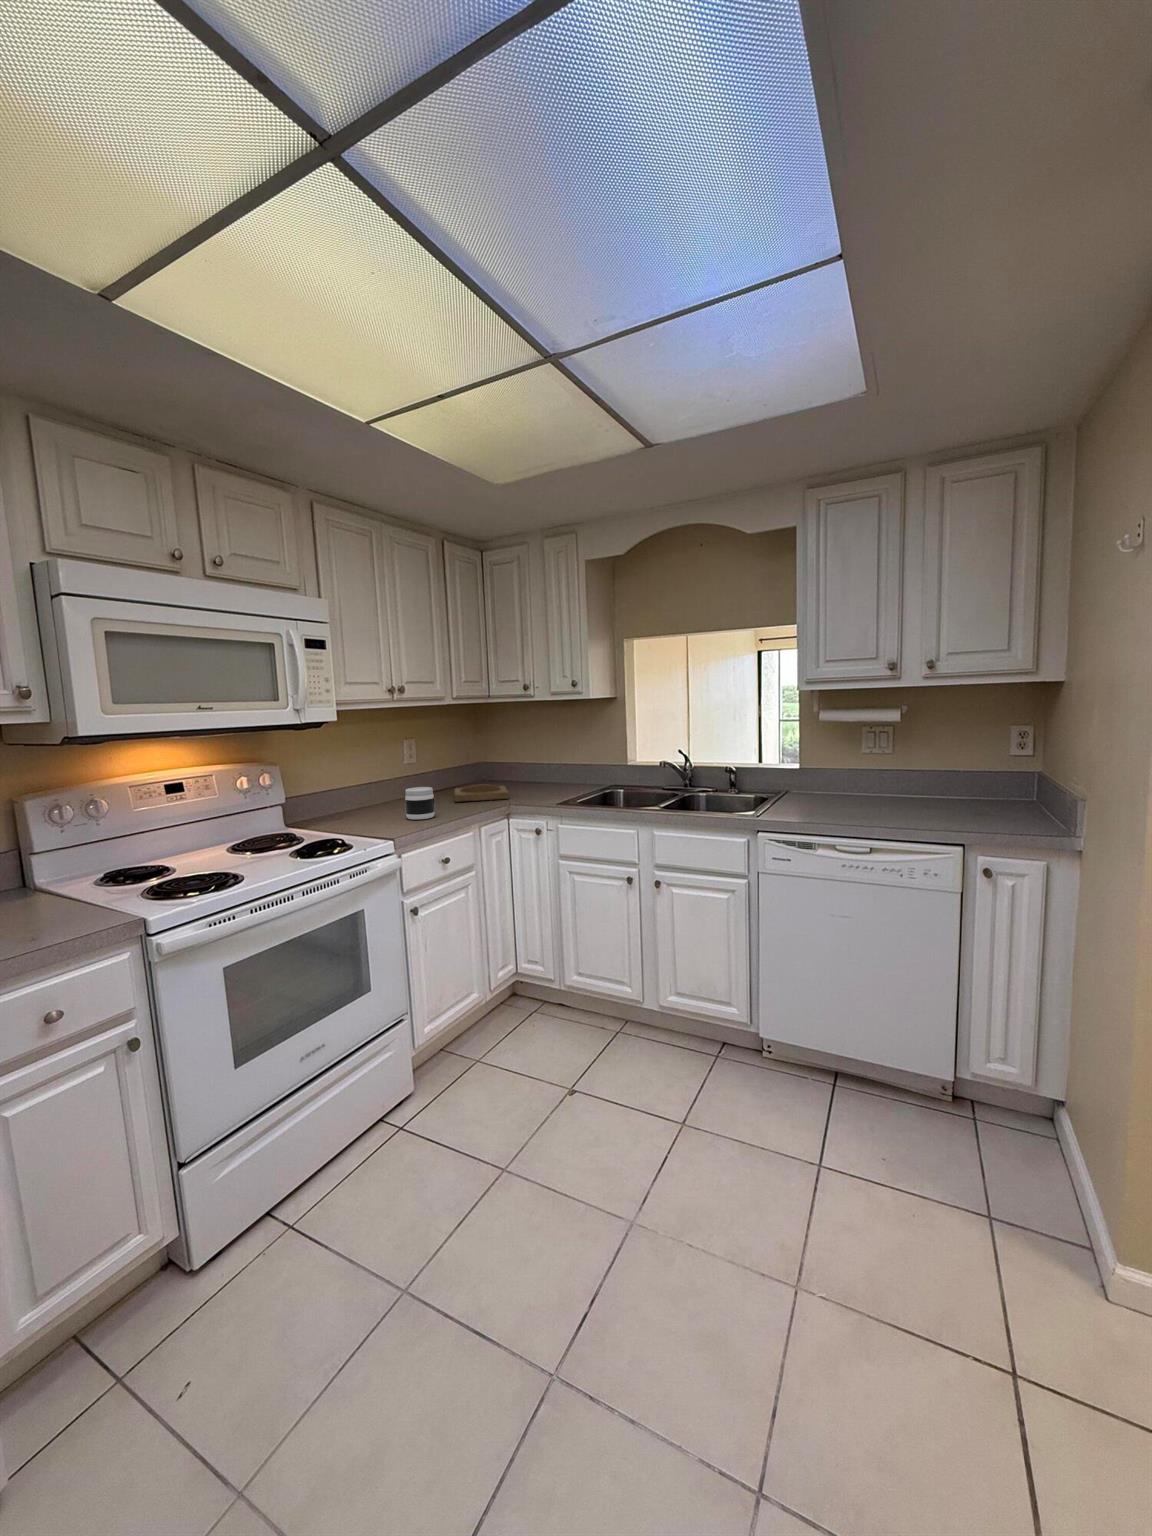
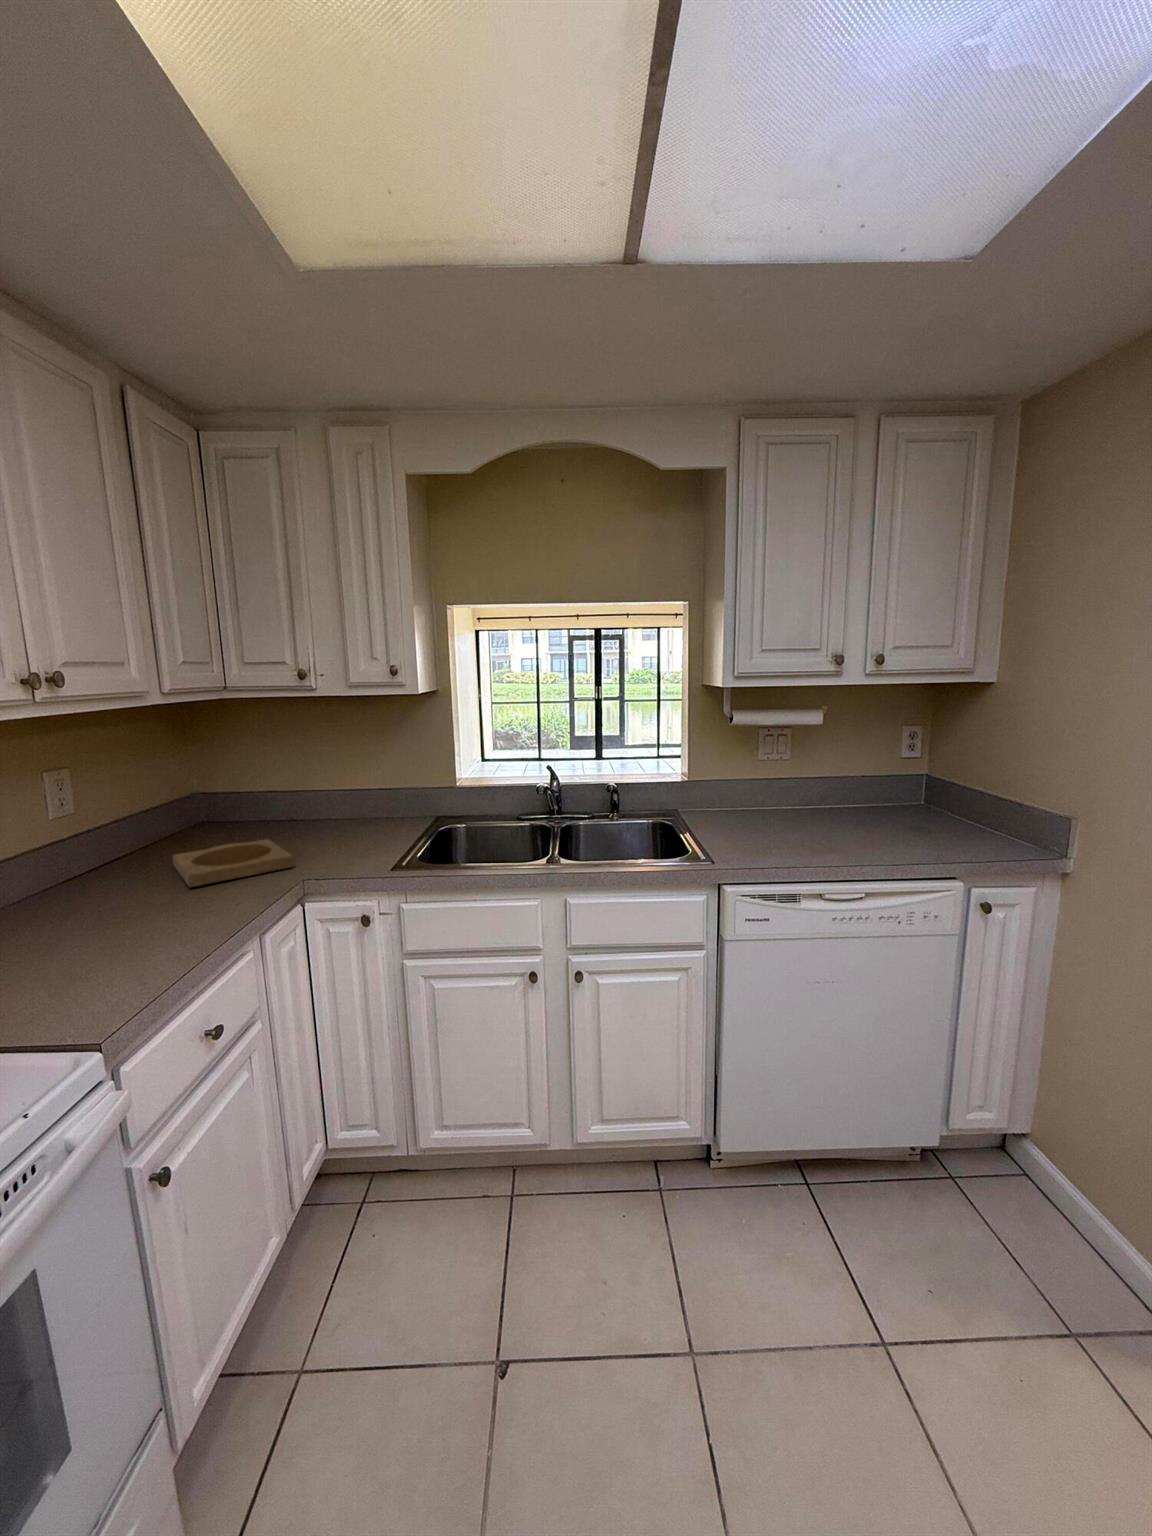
jar: present [405,787,435,820] -> none [94,879,169,956]

